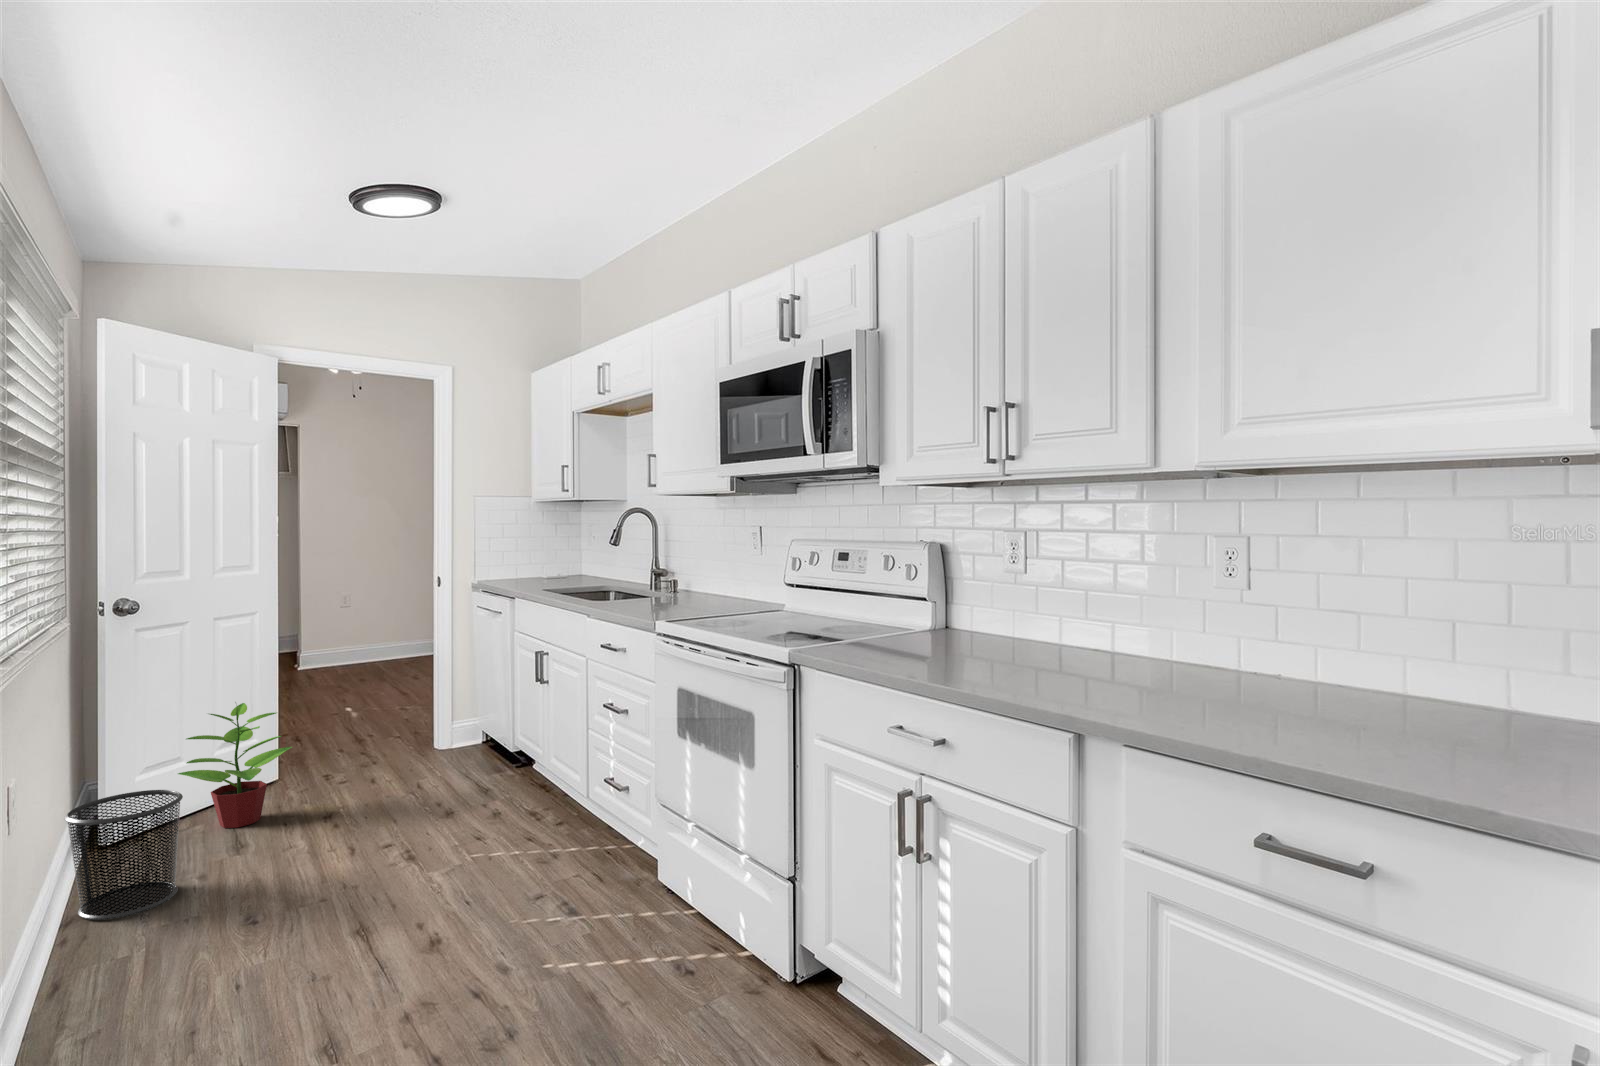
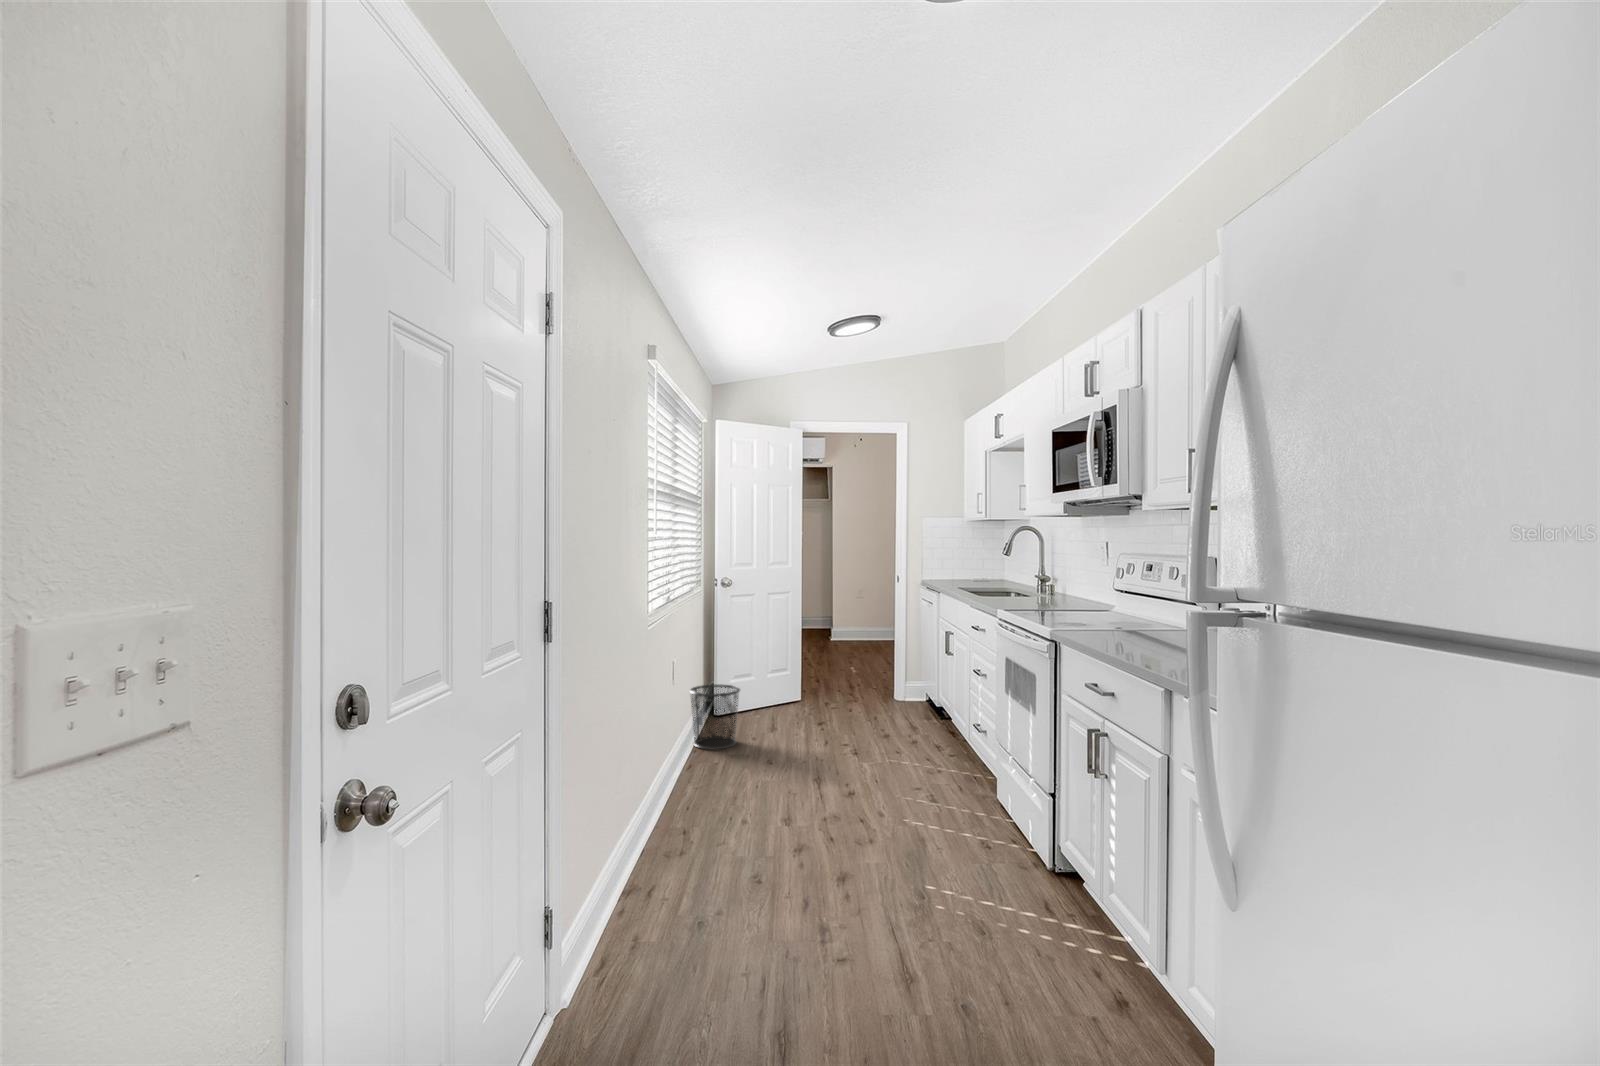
potted plant: present [178,703,292,828] -> none [746,644,805,721]

